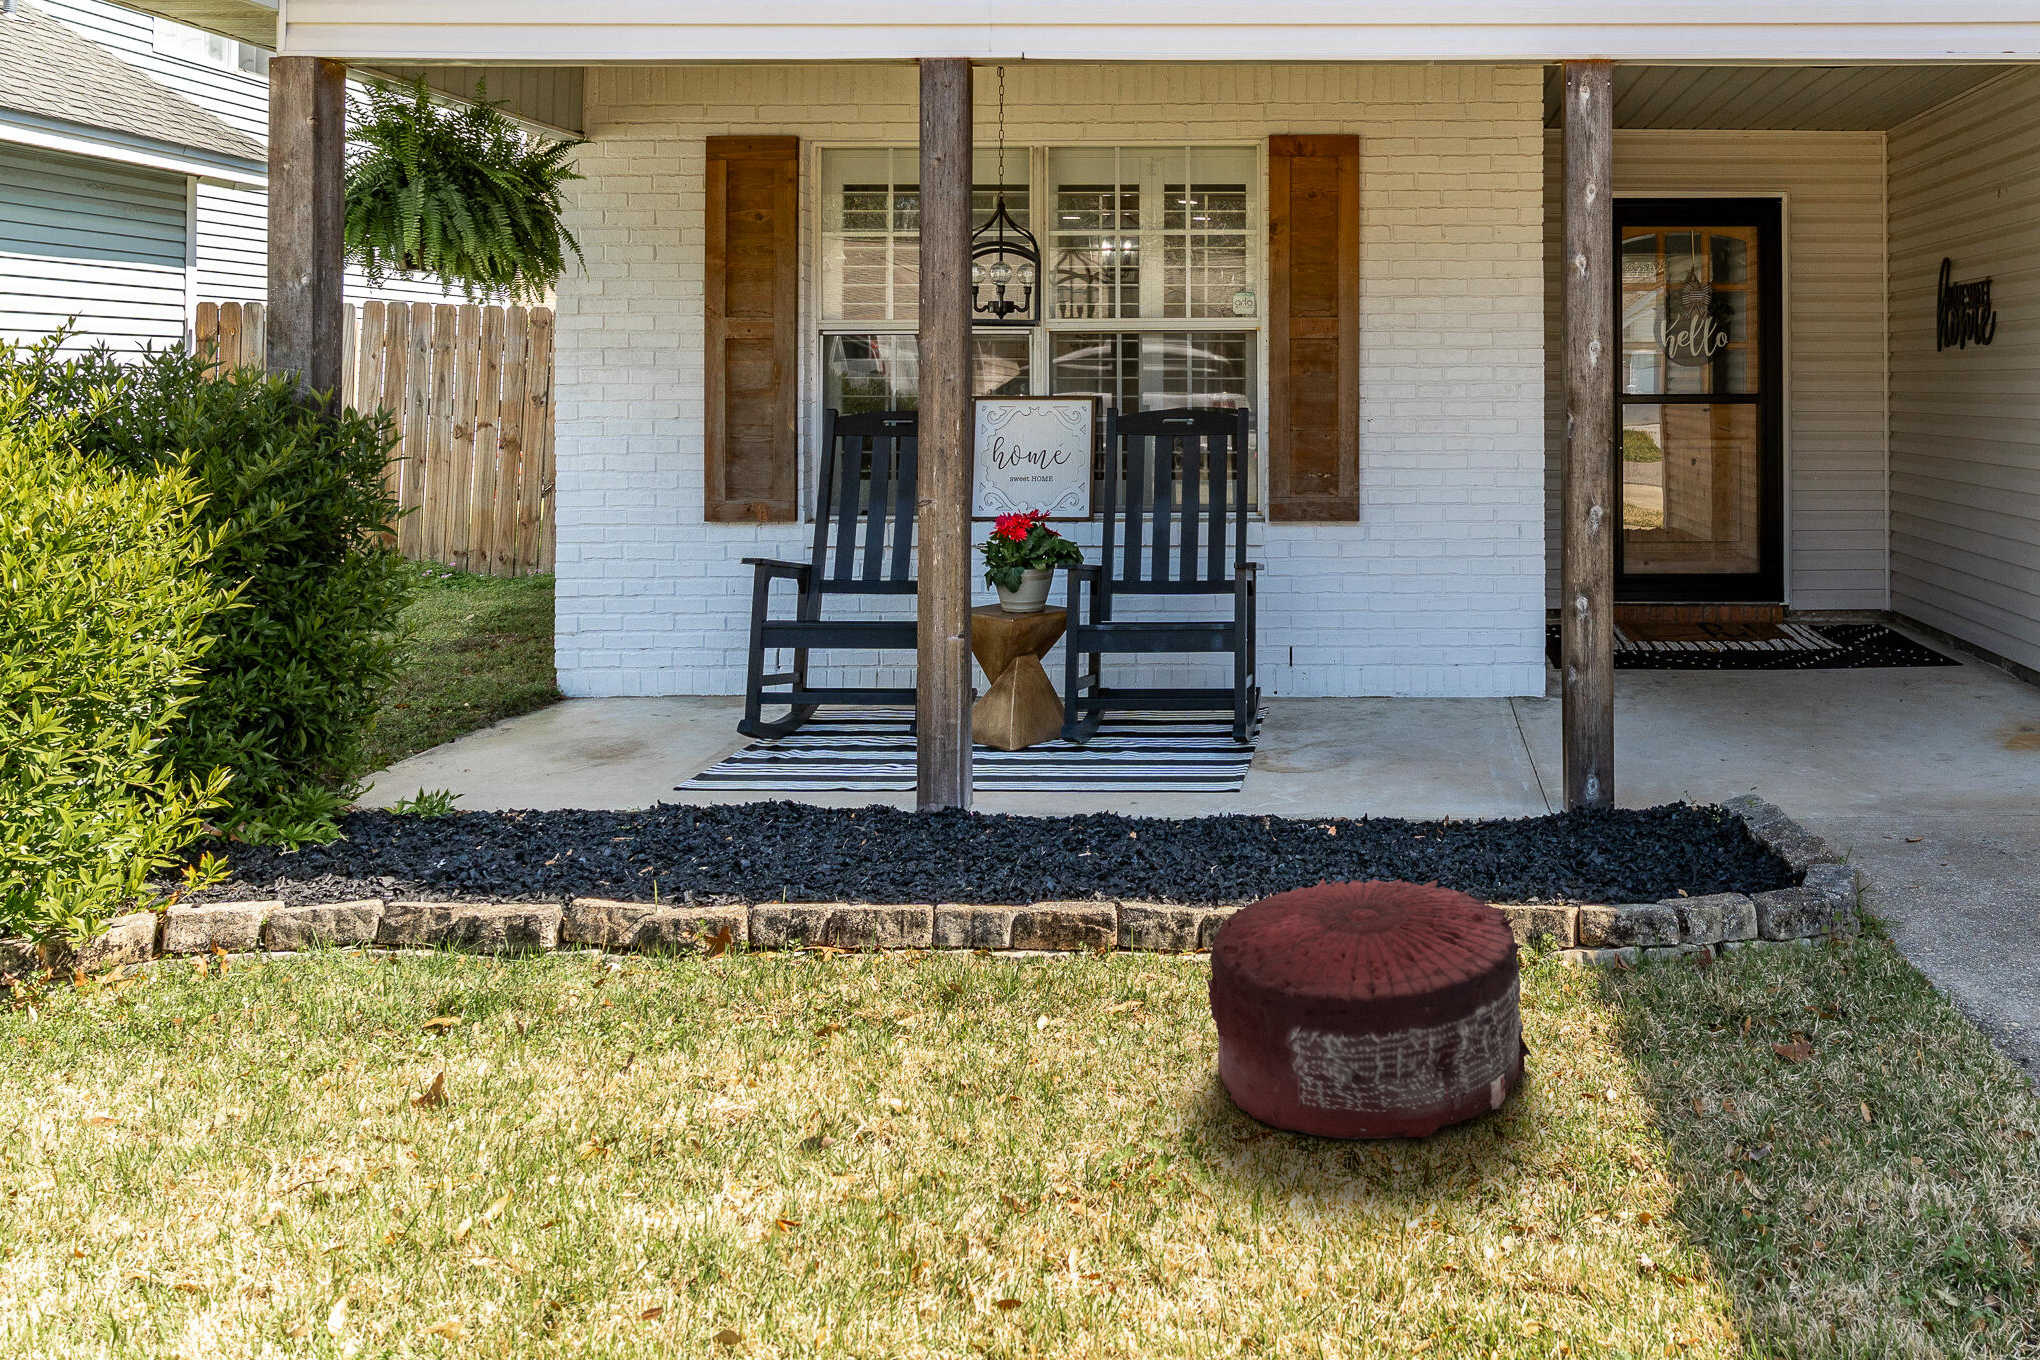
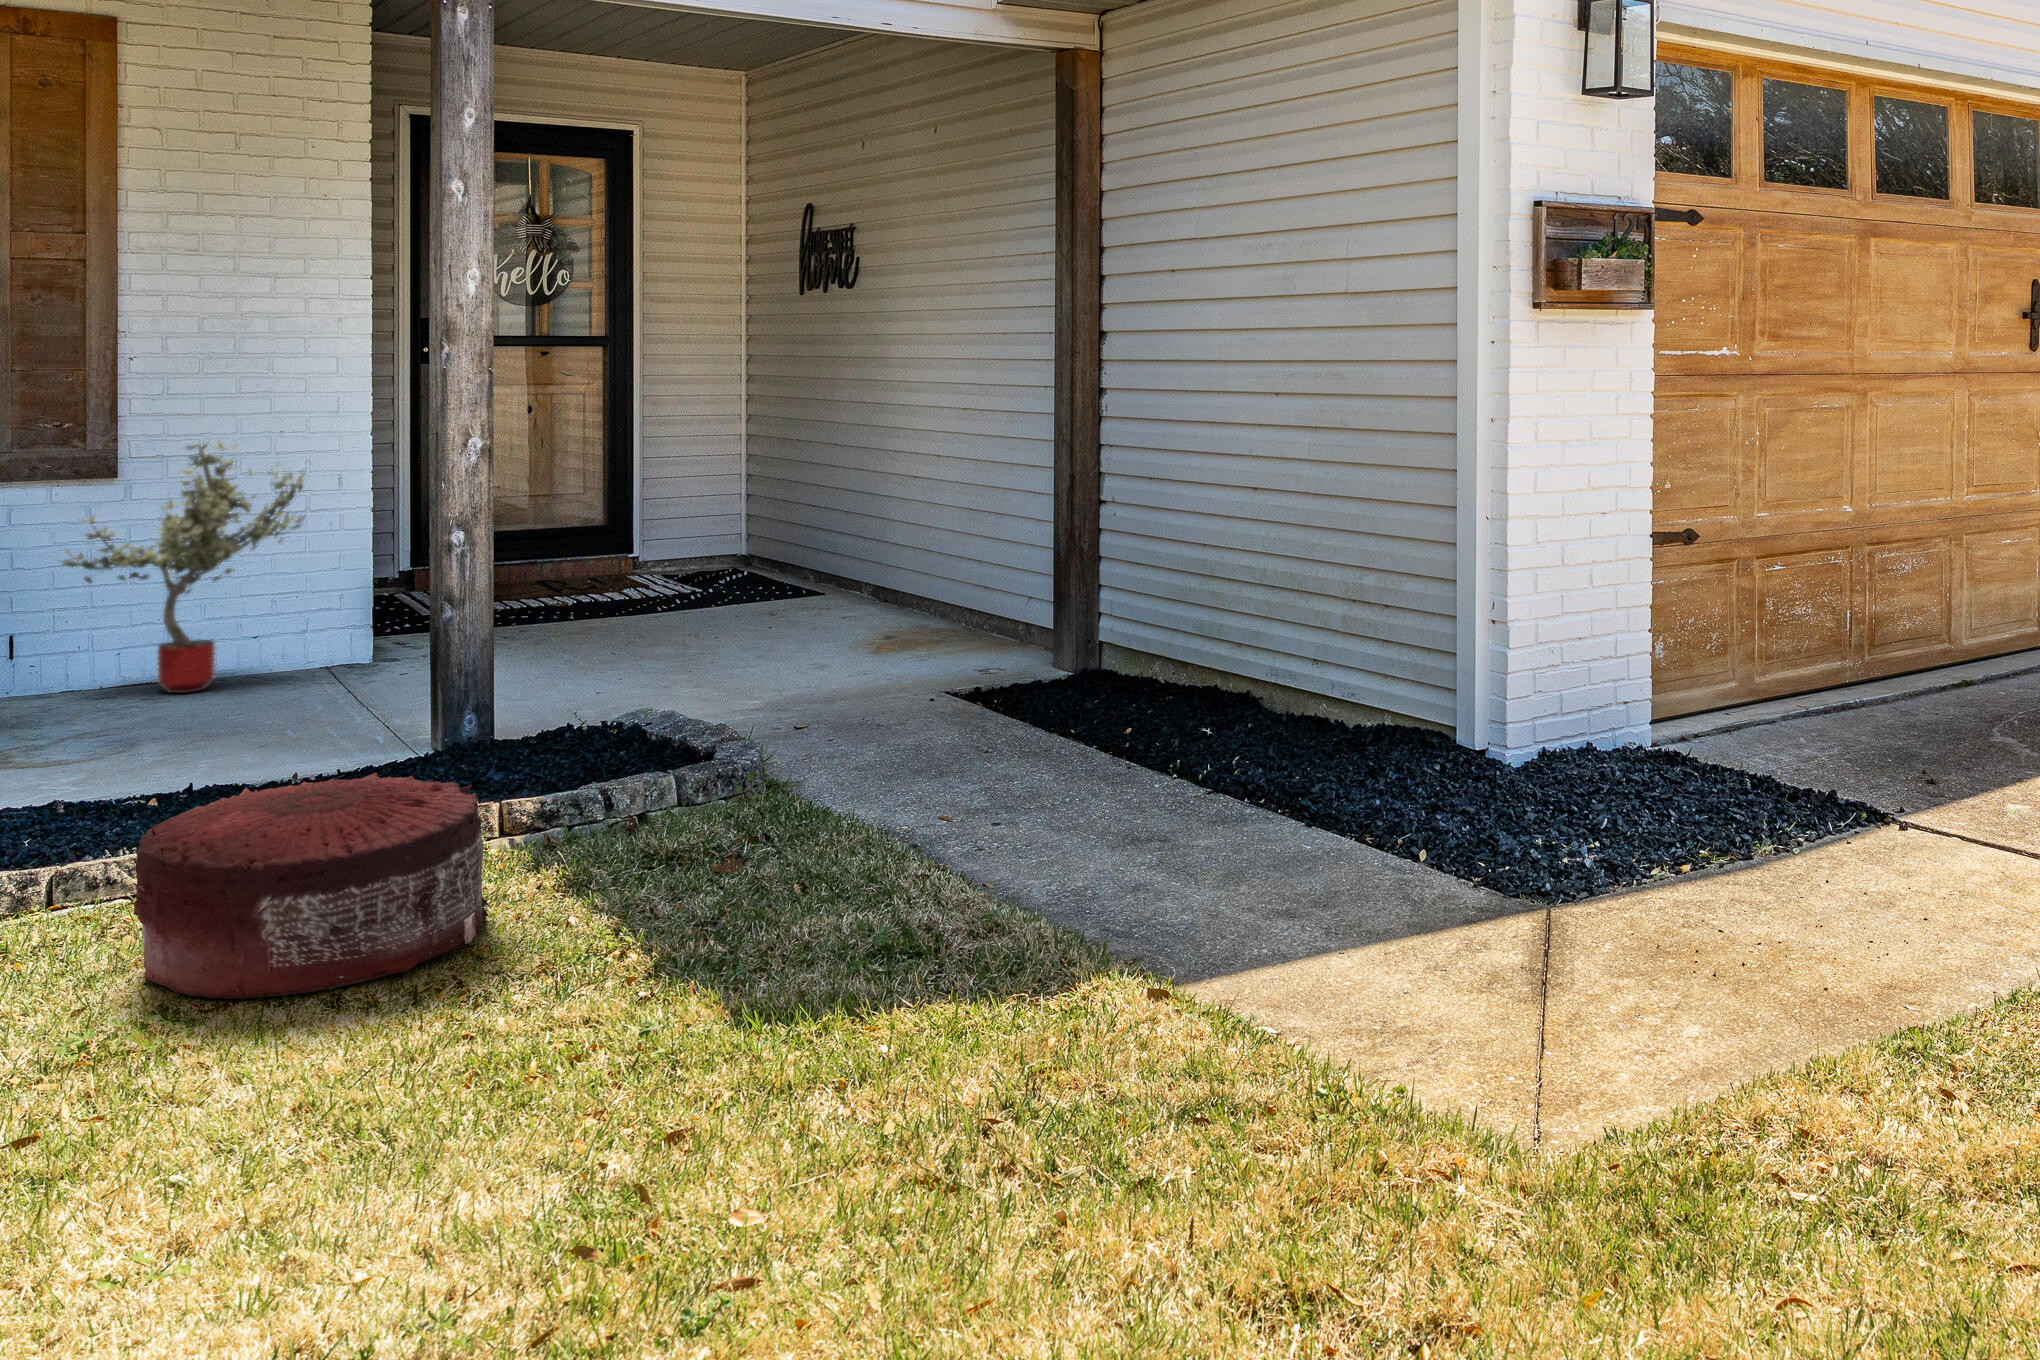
potted tree: none [1310,492,1488,711] -> present [62,442,306,693]

